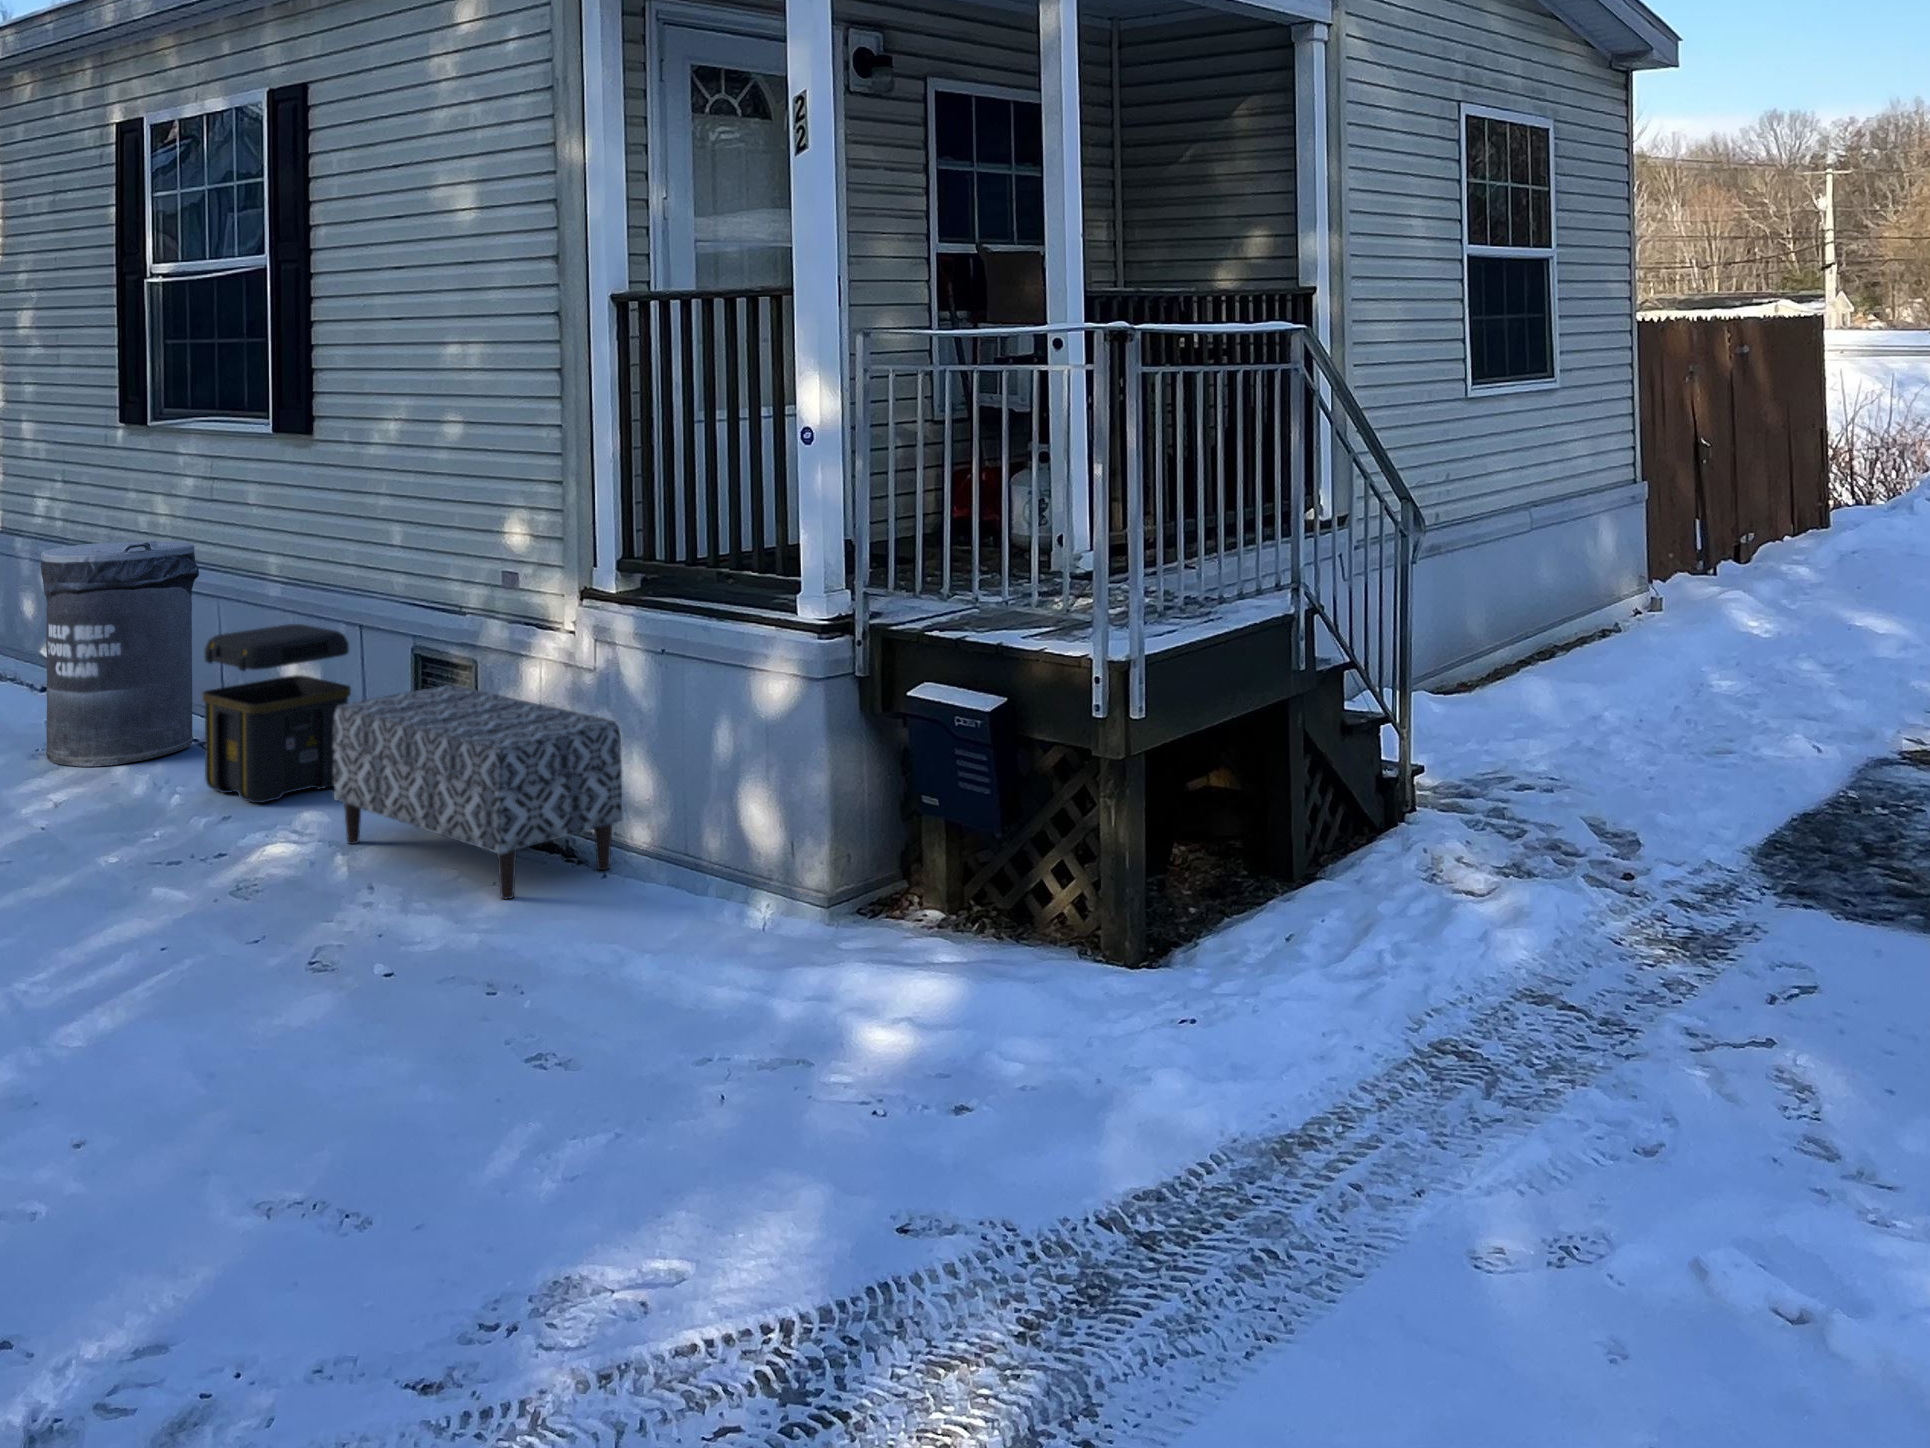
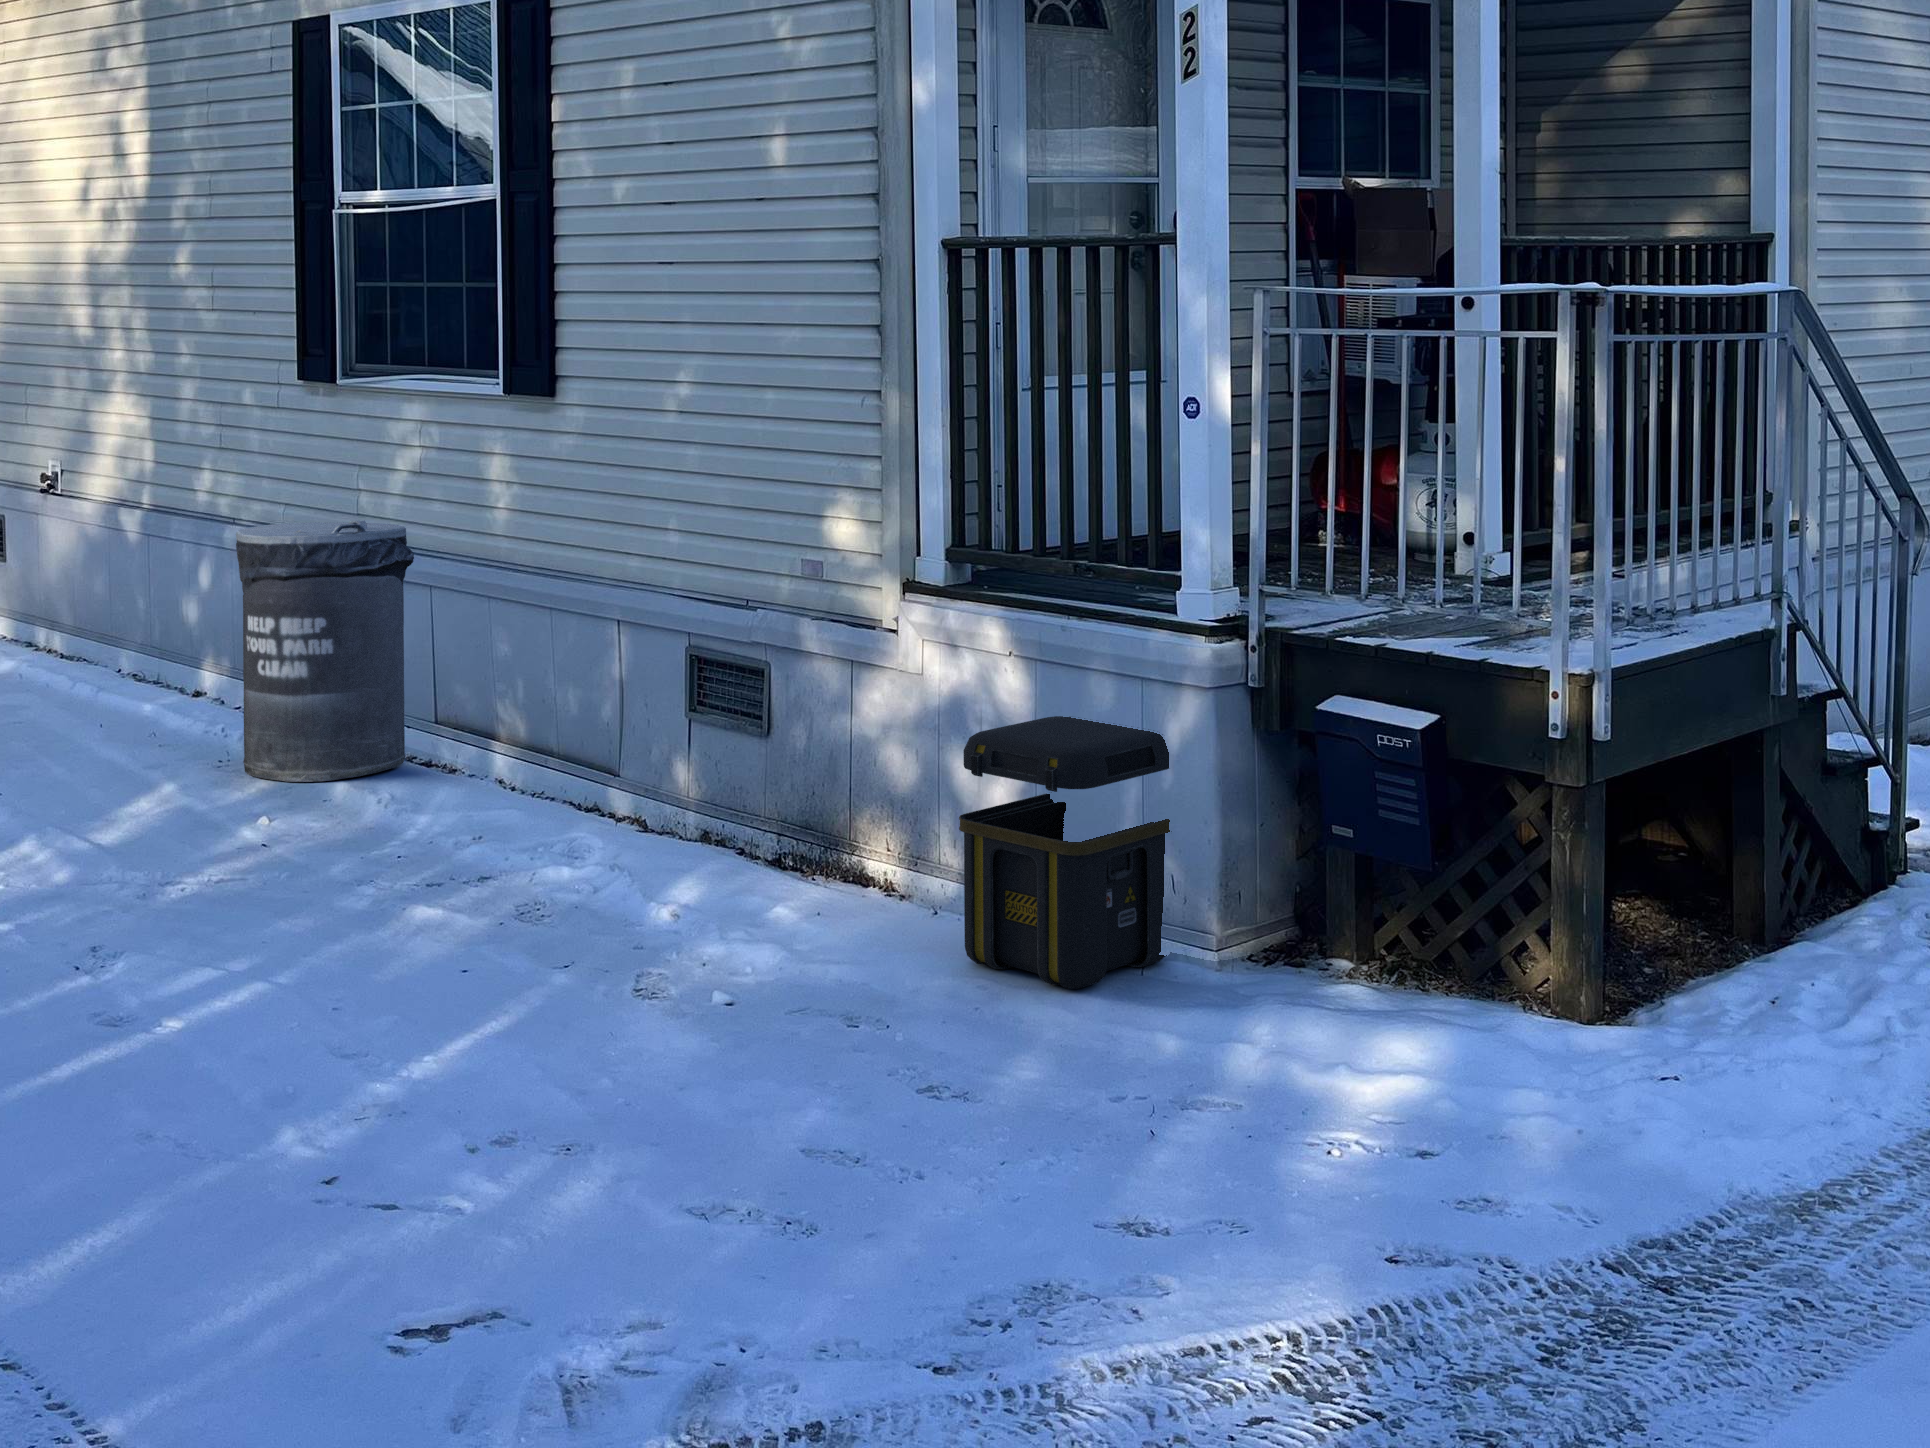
toolbox: present [202,624,351,803] -> present [959,716,1172,988]
bench: present [333,685,622,899] -> none [618,694,963,935]

